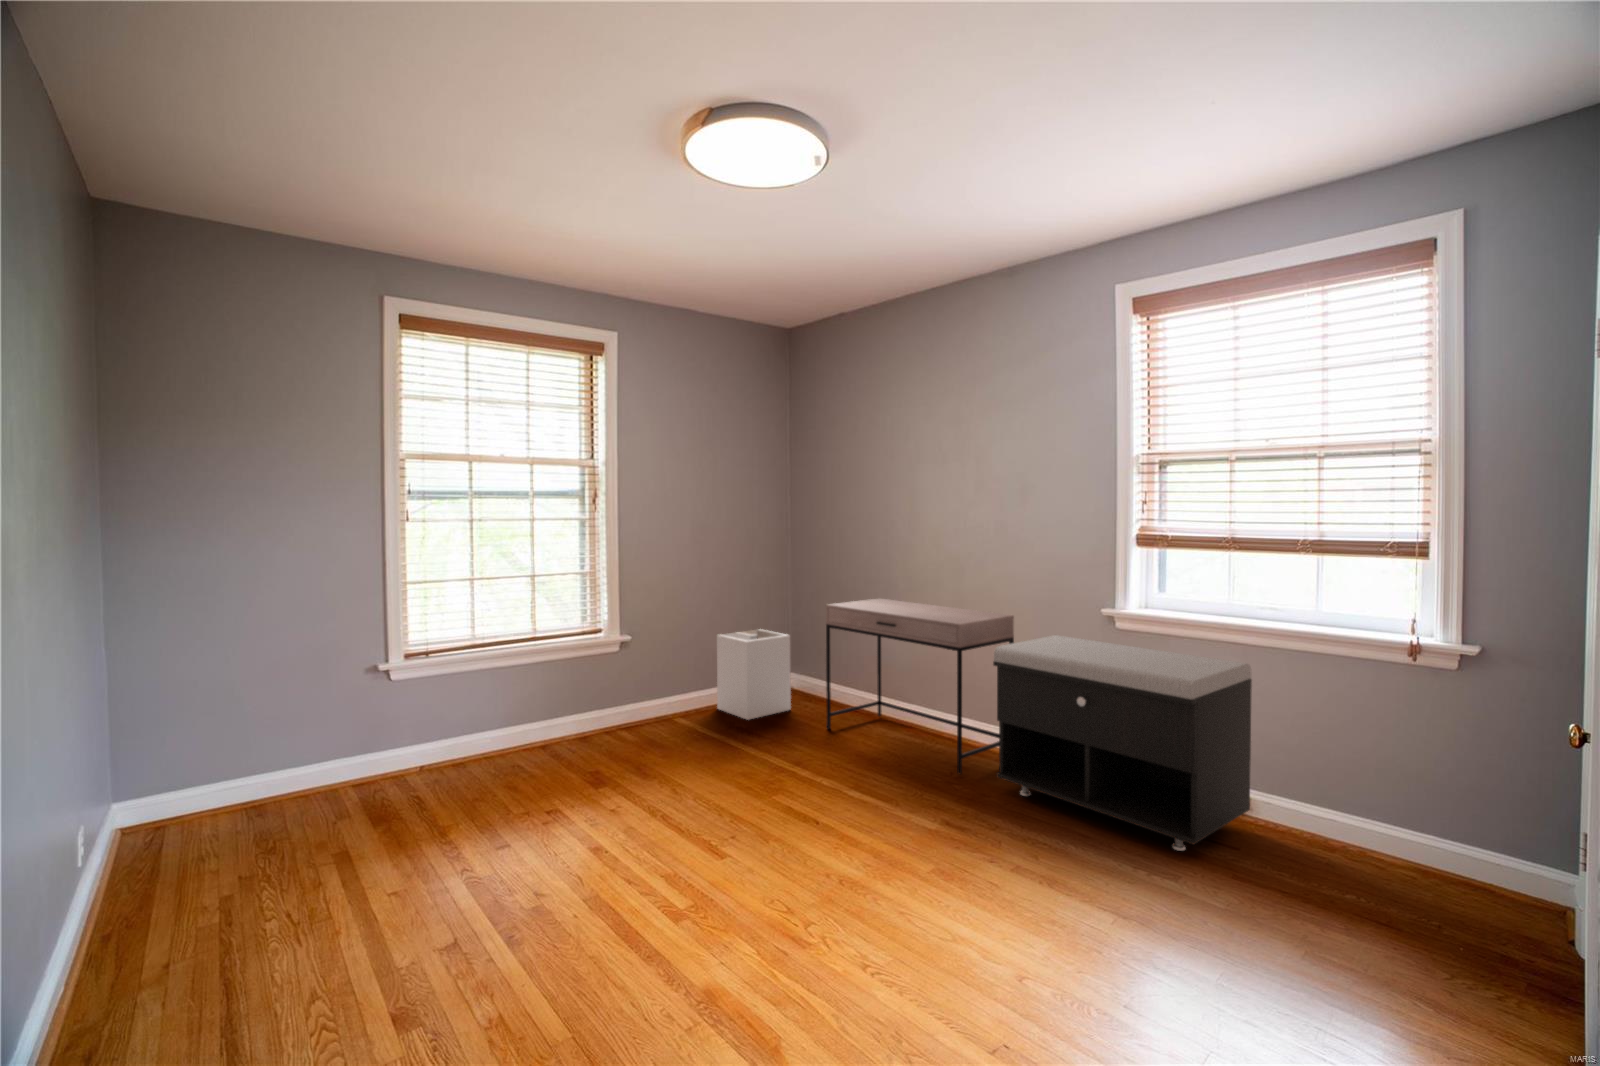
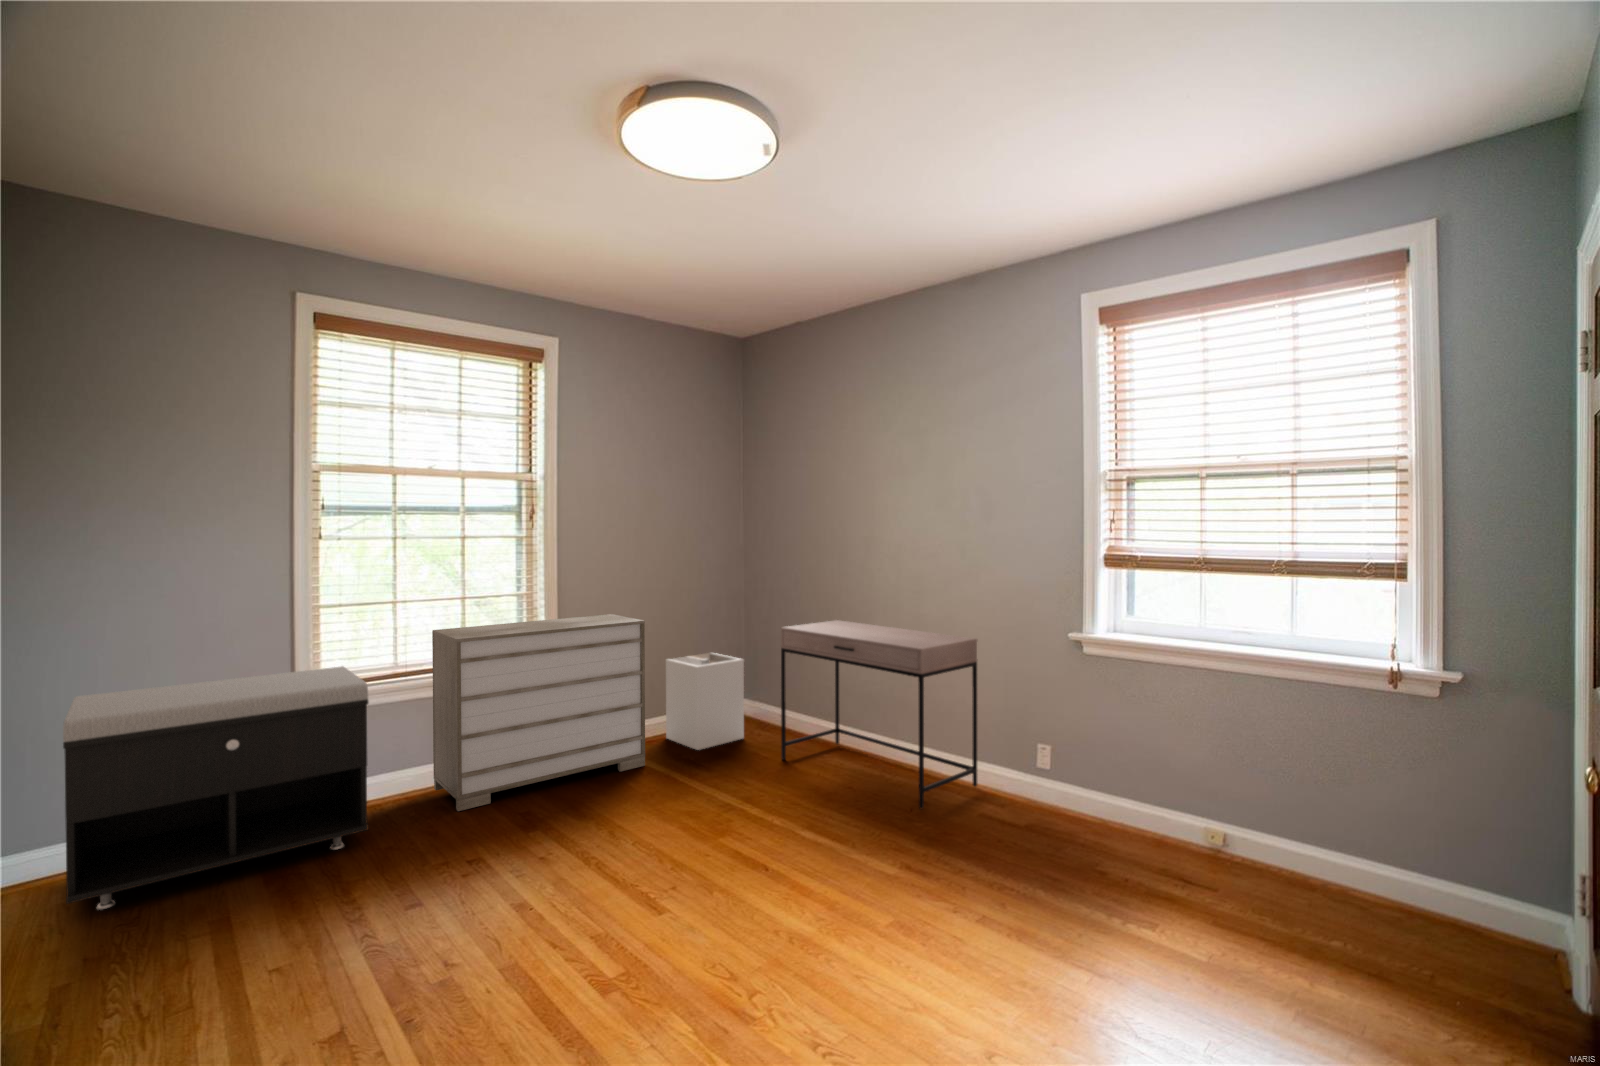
dresser: none [506,592,700,769] -> present [432,614,645,811]
storage bench: present [993,635,1252,851] -> present [63,666,369,910]

